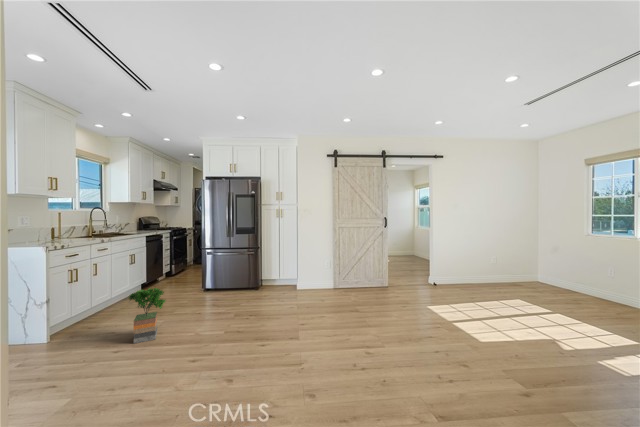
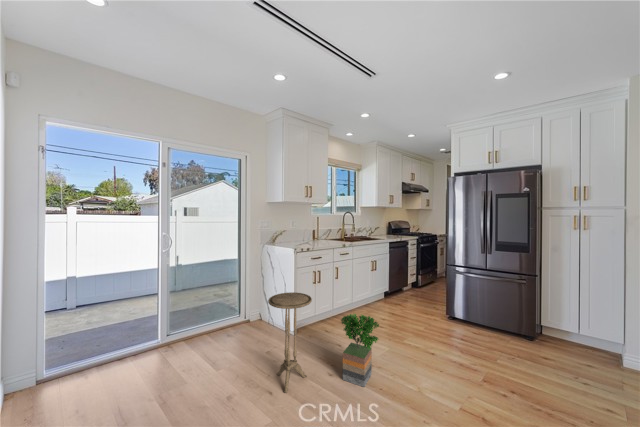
side table: none [46,283,102,373] -> present [268,292,312,393]

